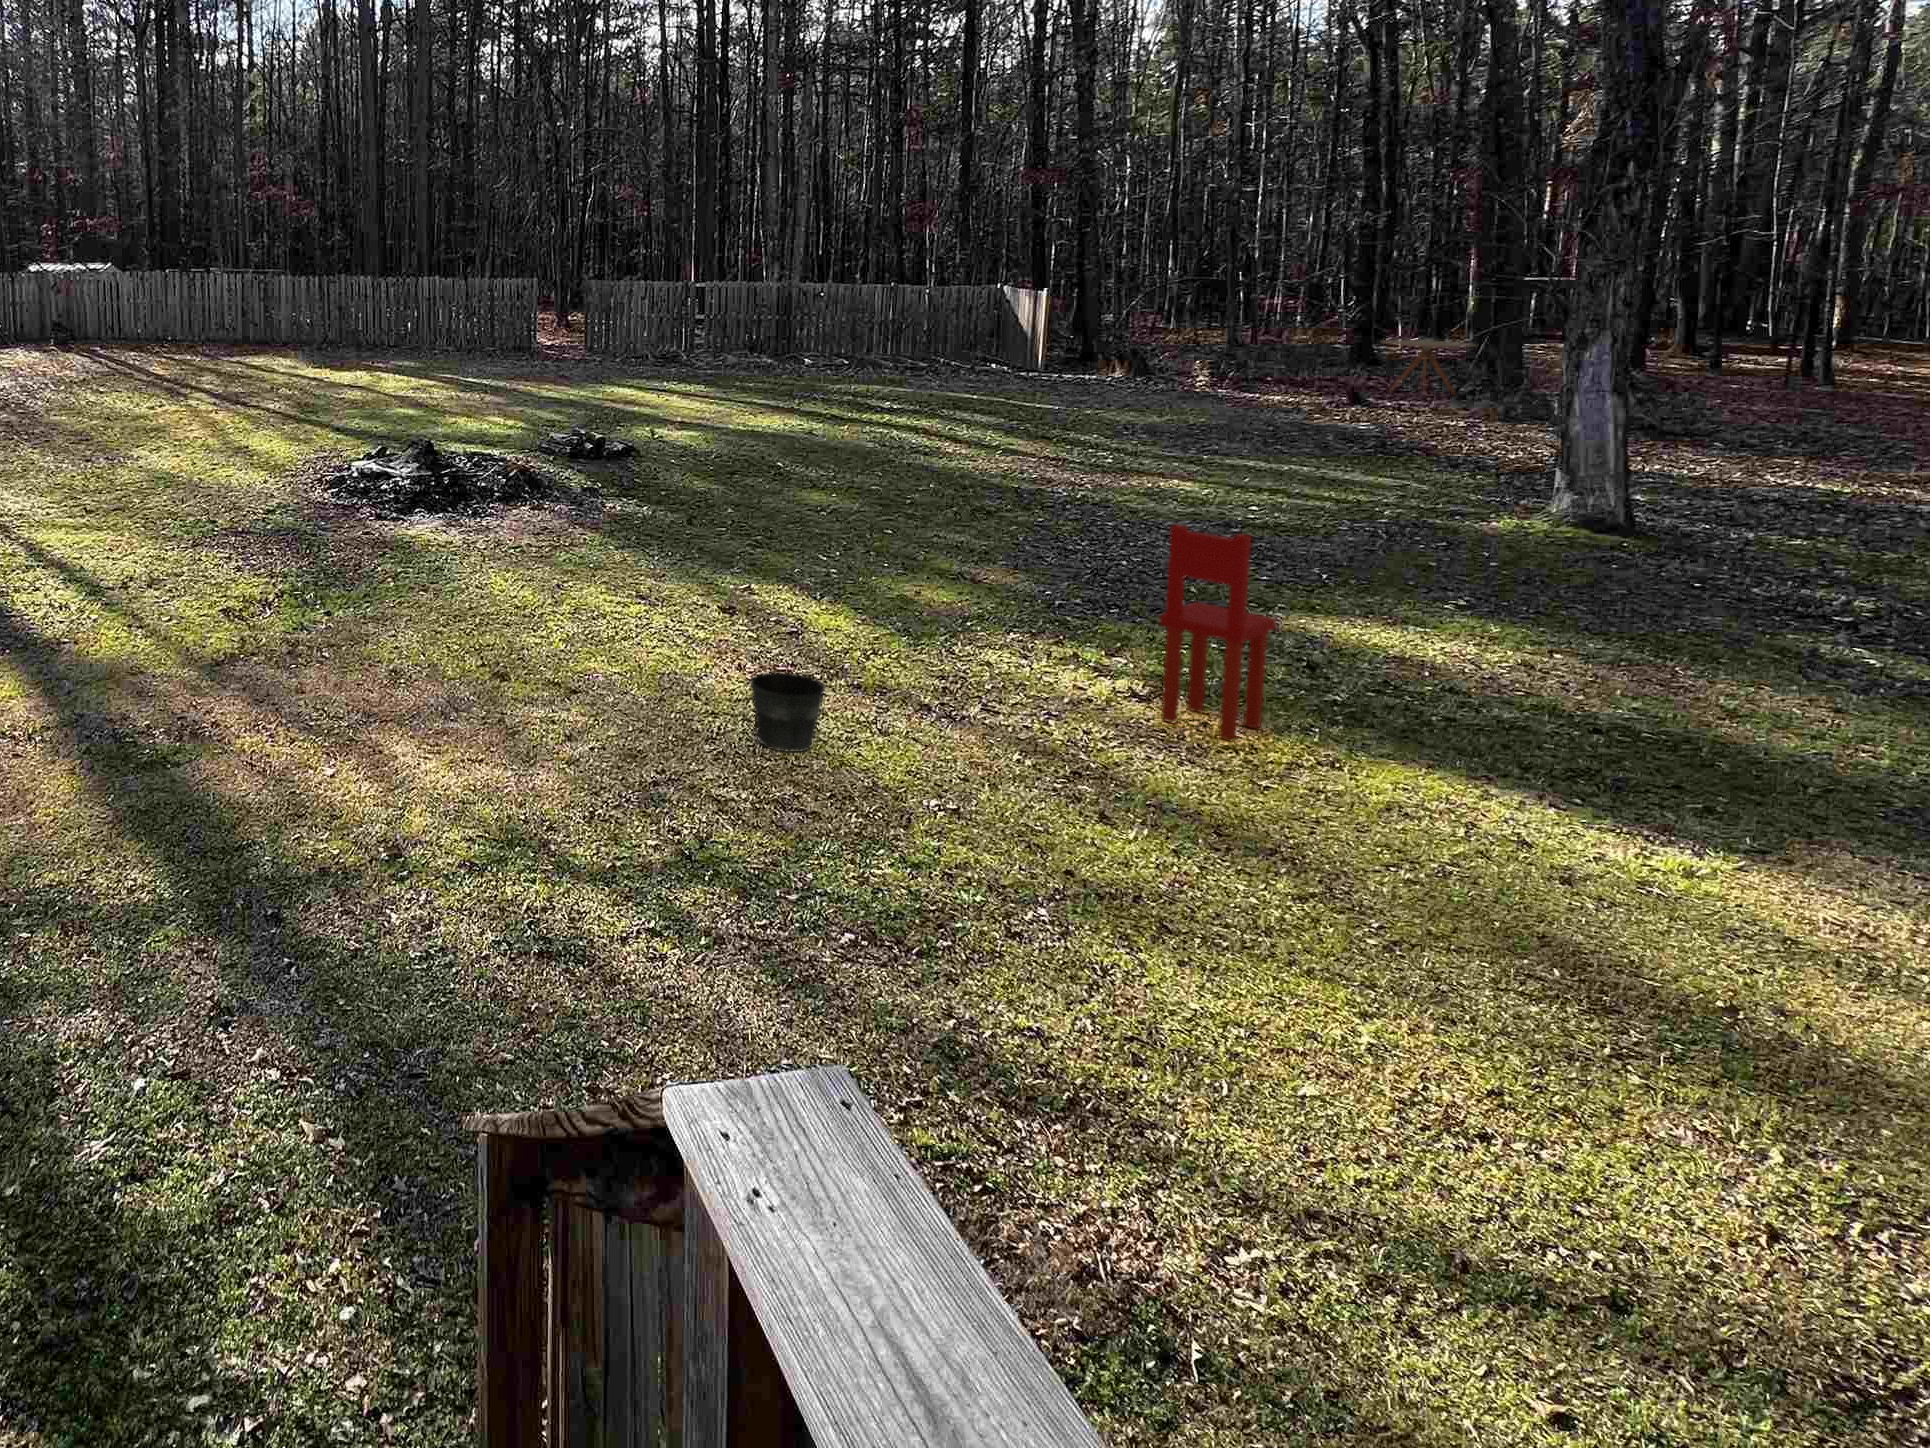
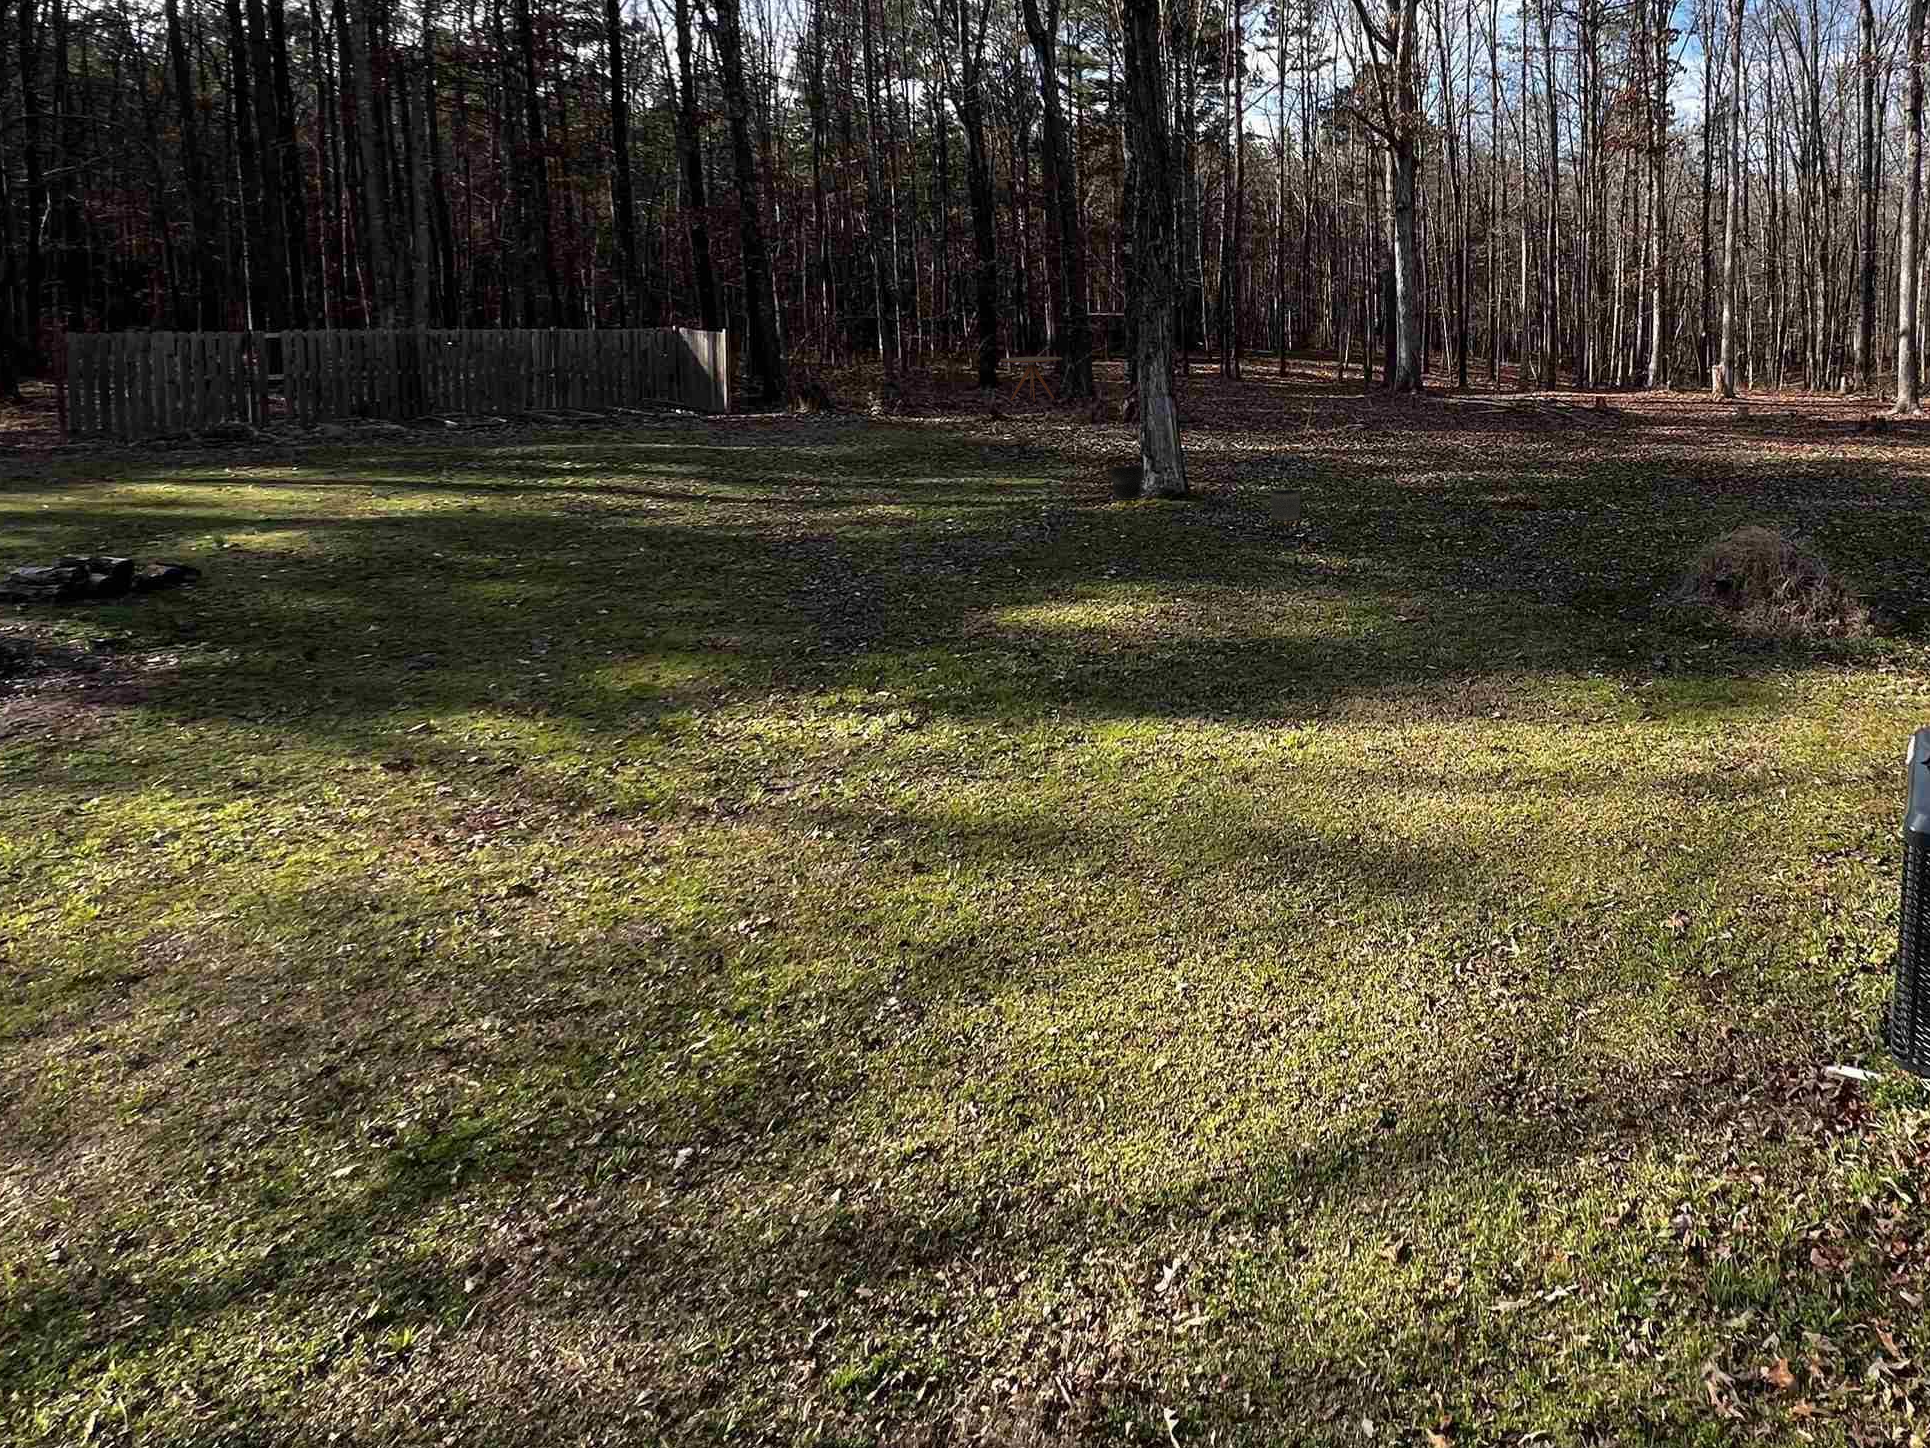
chair: present [1160,524,1276,741] -> none [923,547,1016,742]
planter: none [1772,556,1840,604] -> present [1271,489,1300,521]
bucket: present [742,671,826,752] -> present [1110,466,1145,500]

